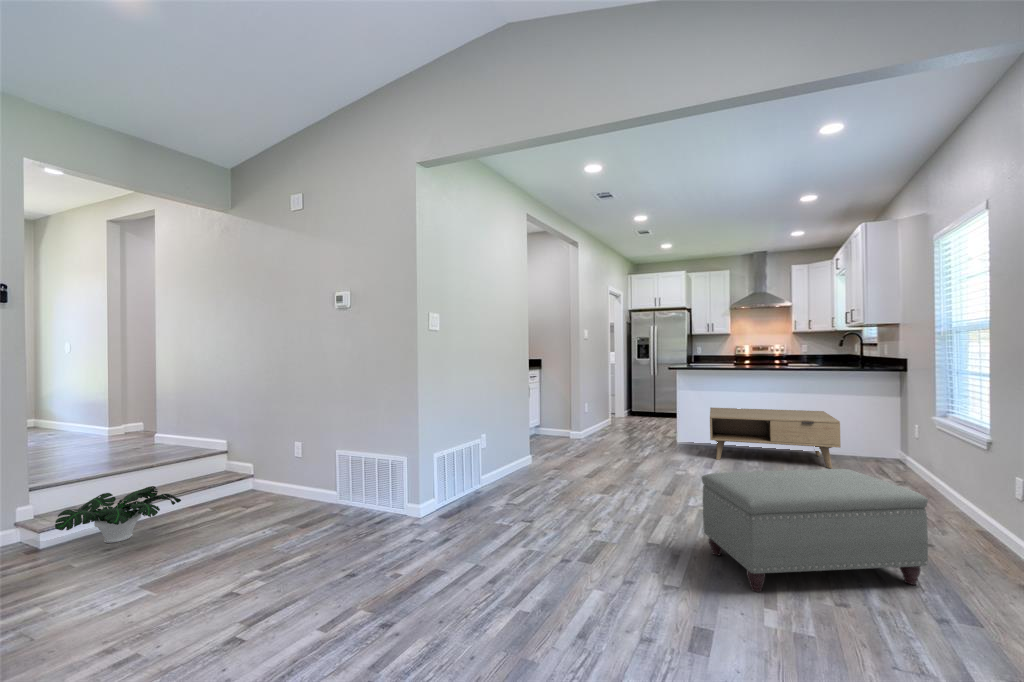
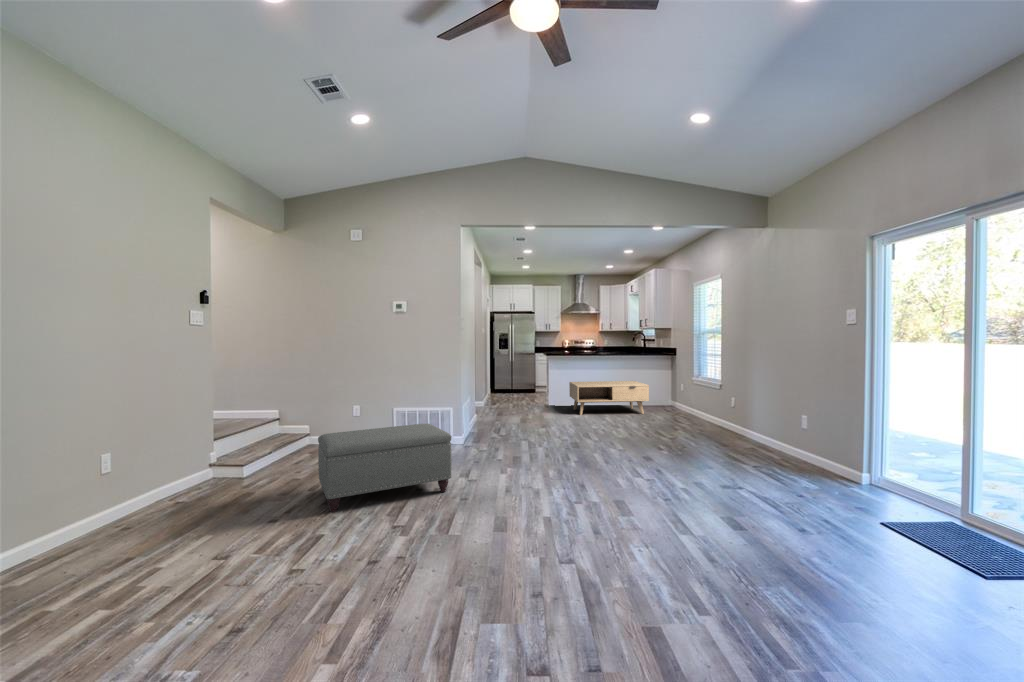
ottoman: present [702,469,928,592] -> present [318,424,452,512]
potted plant: present [55,486,181,543] -> none [153,457,247,505]

